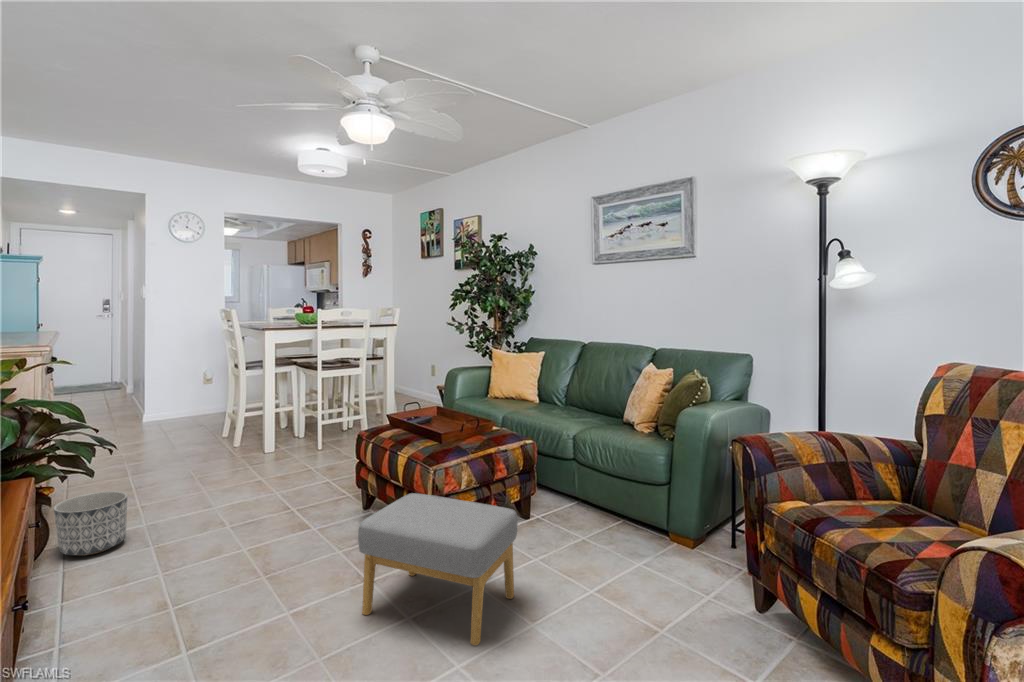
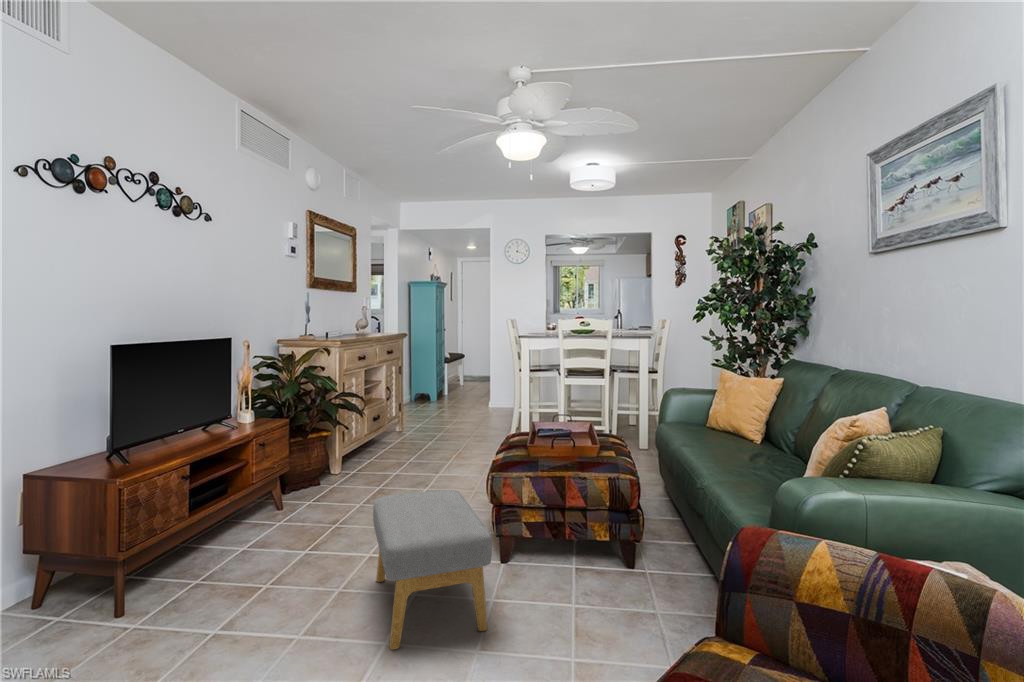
planter: present [54,491,127,556] -> none [325,437,366,477]

